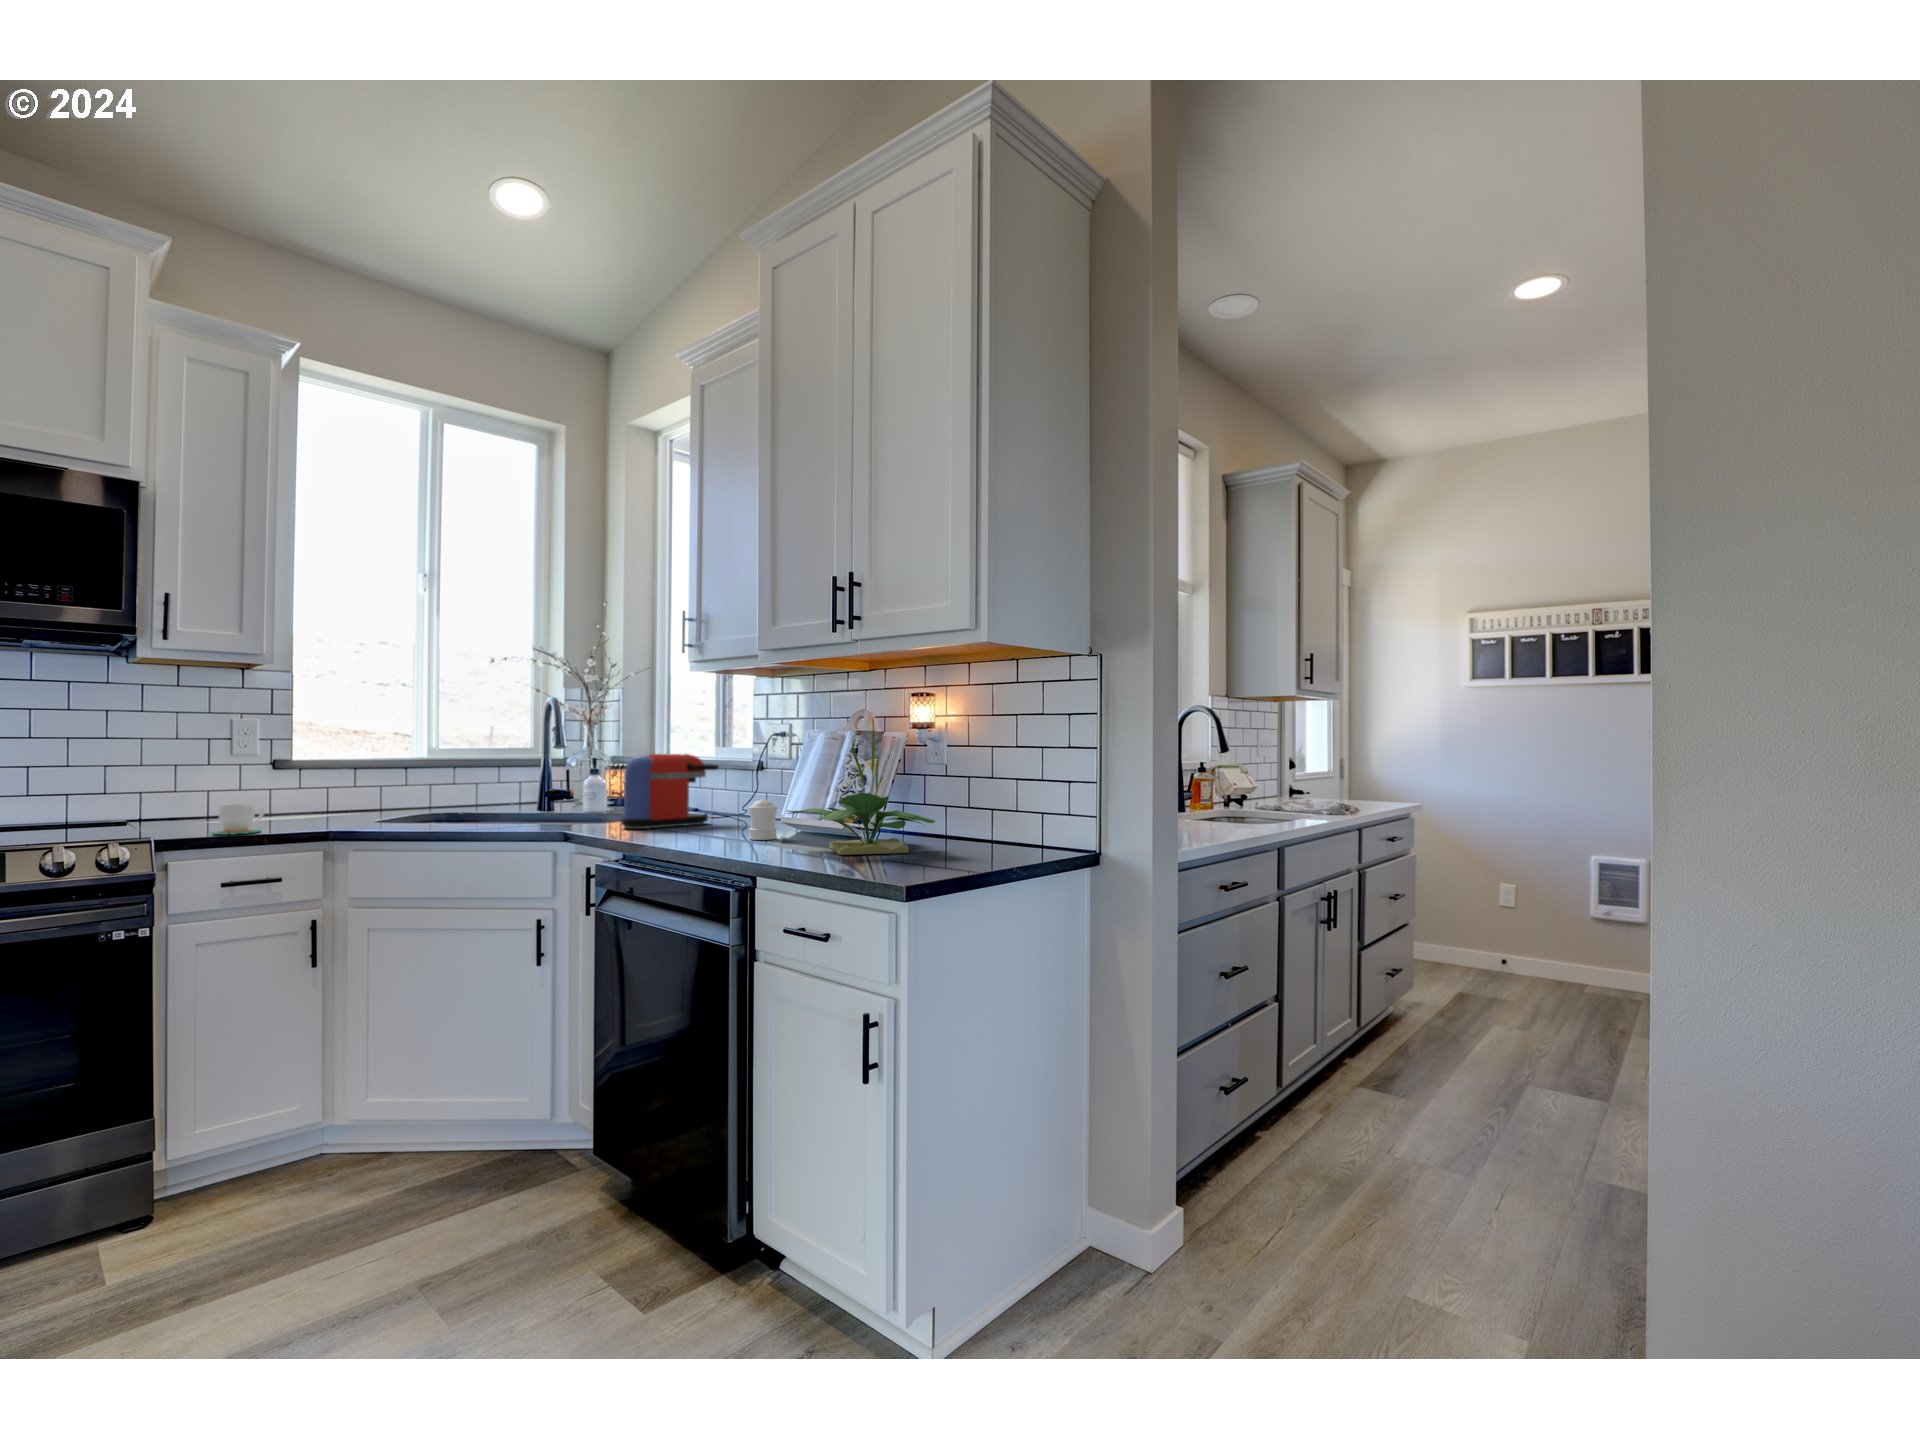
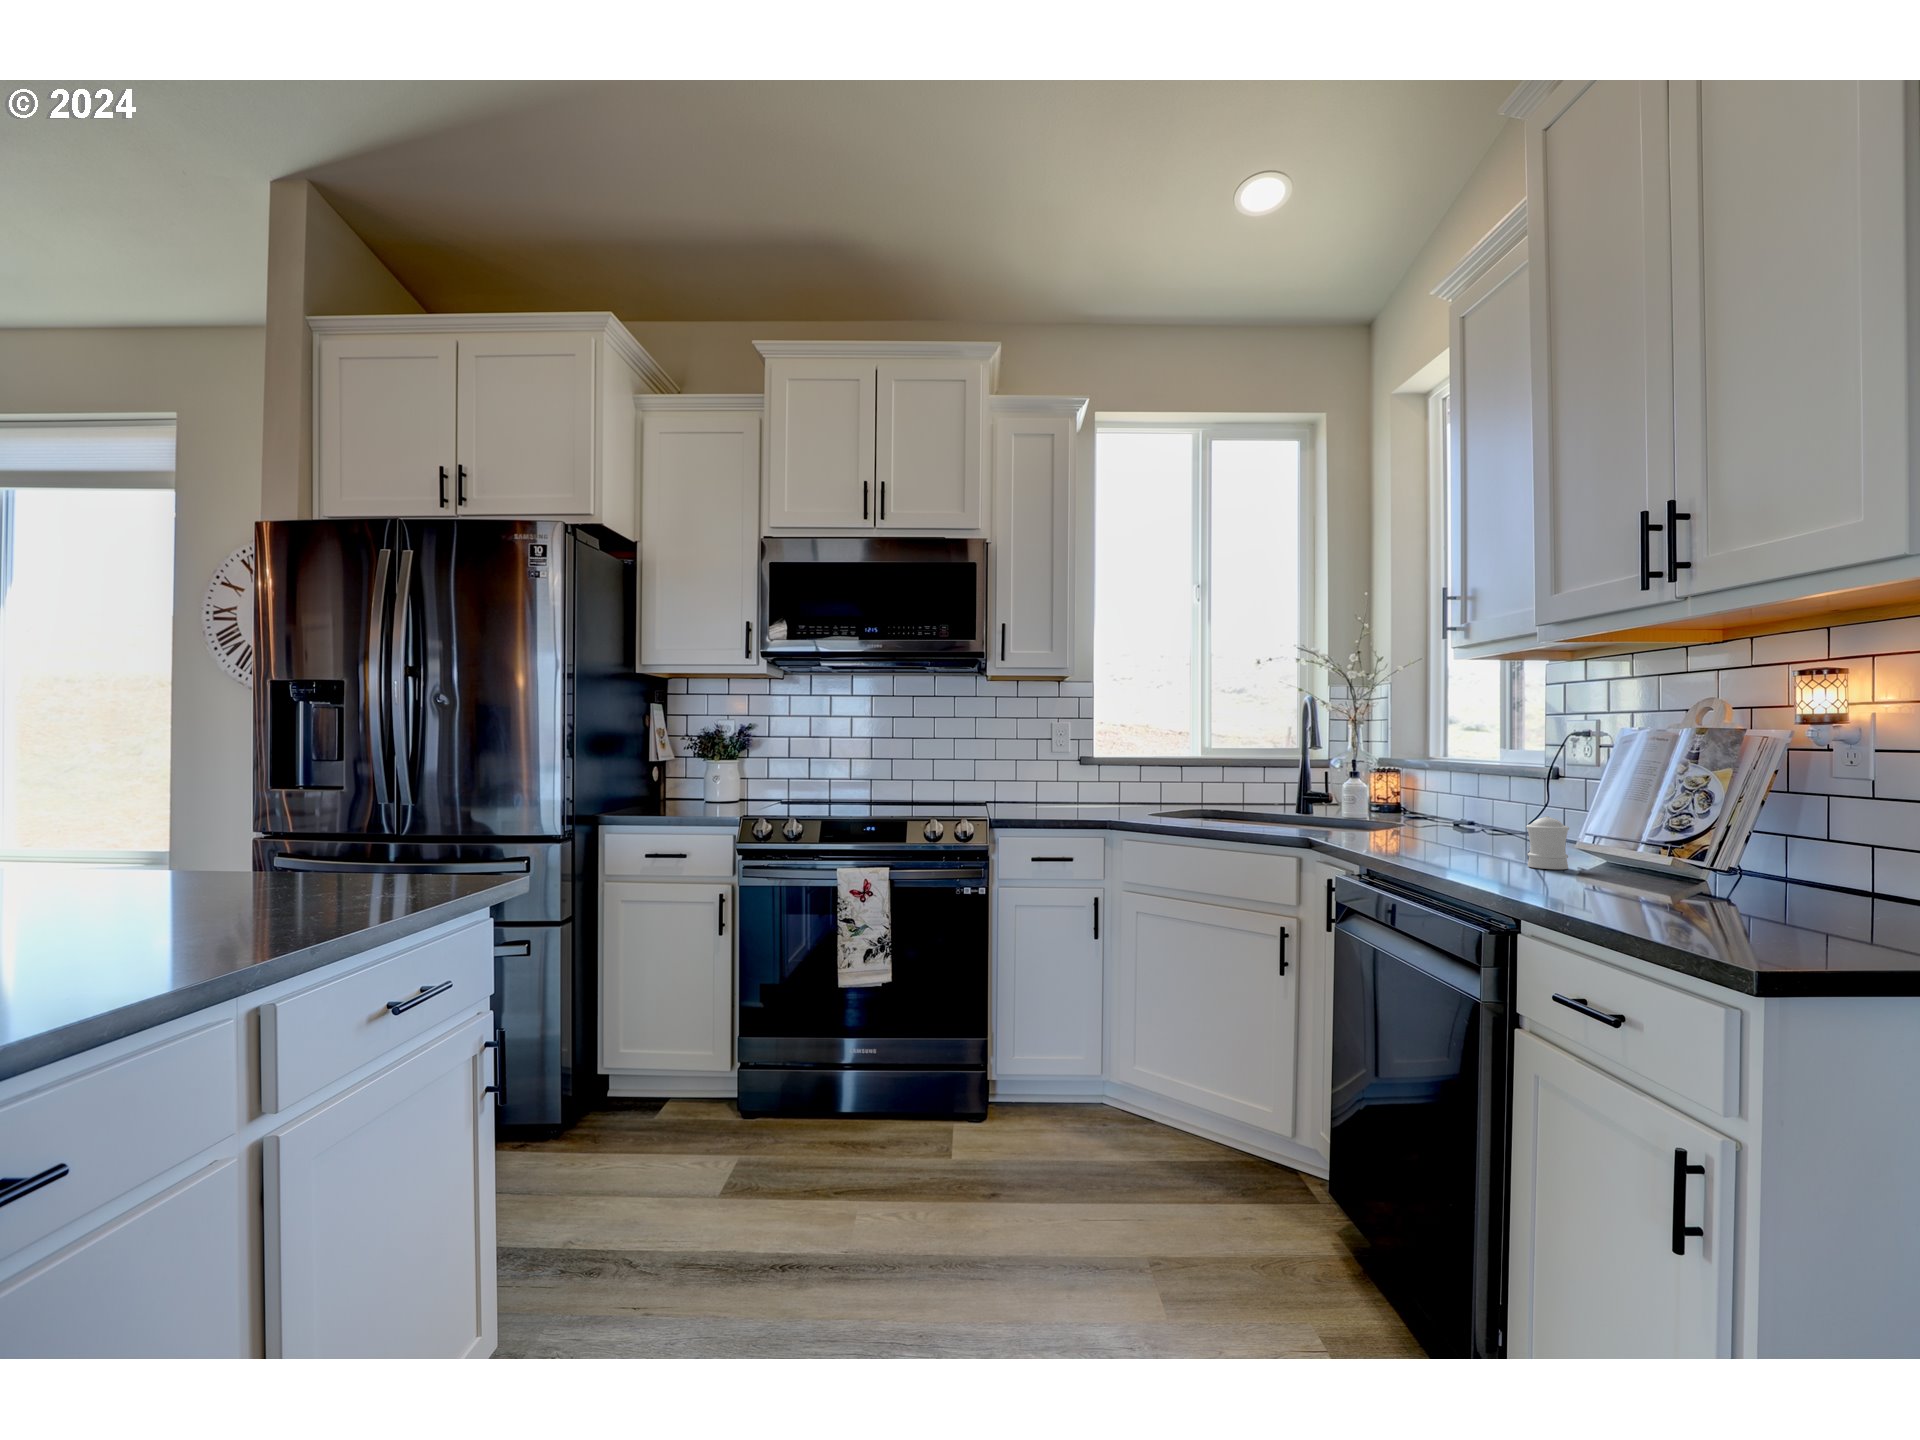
potted plant: present [787,719,935,855] -> none [1573,709,1832,910]
coffee maker: present [621,754,718,829] -> none [1375,757,1497,842]
mug: present [211,804,264,835] -> none [1024,795,1062,821]

